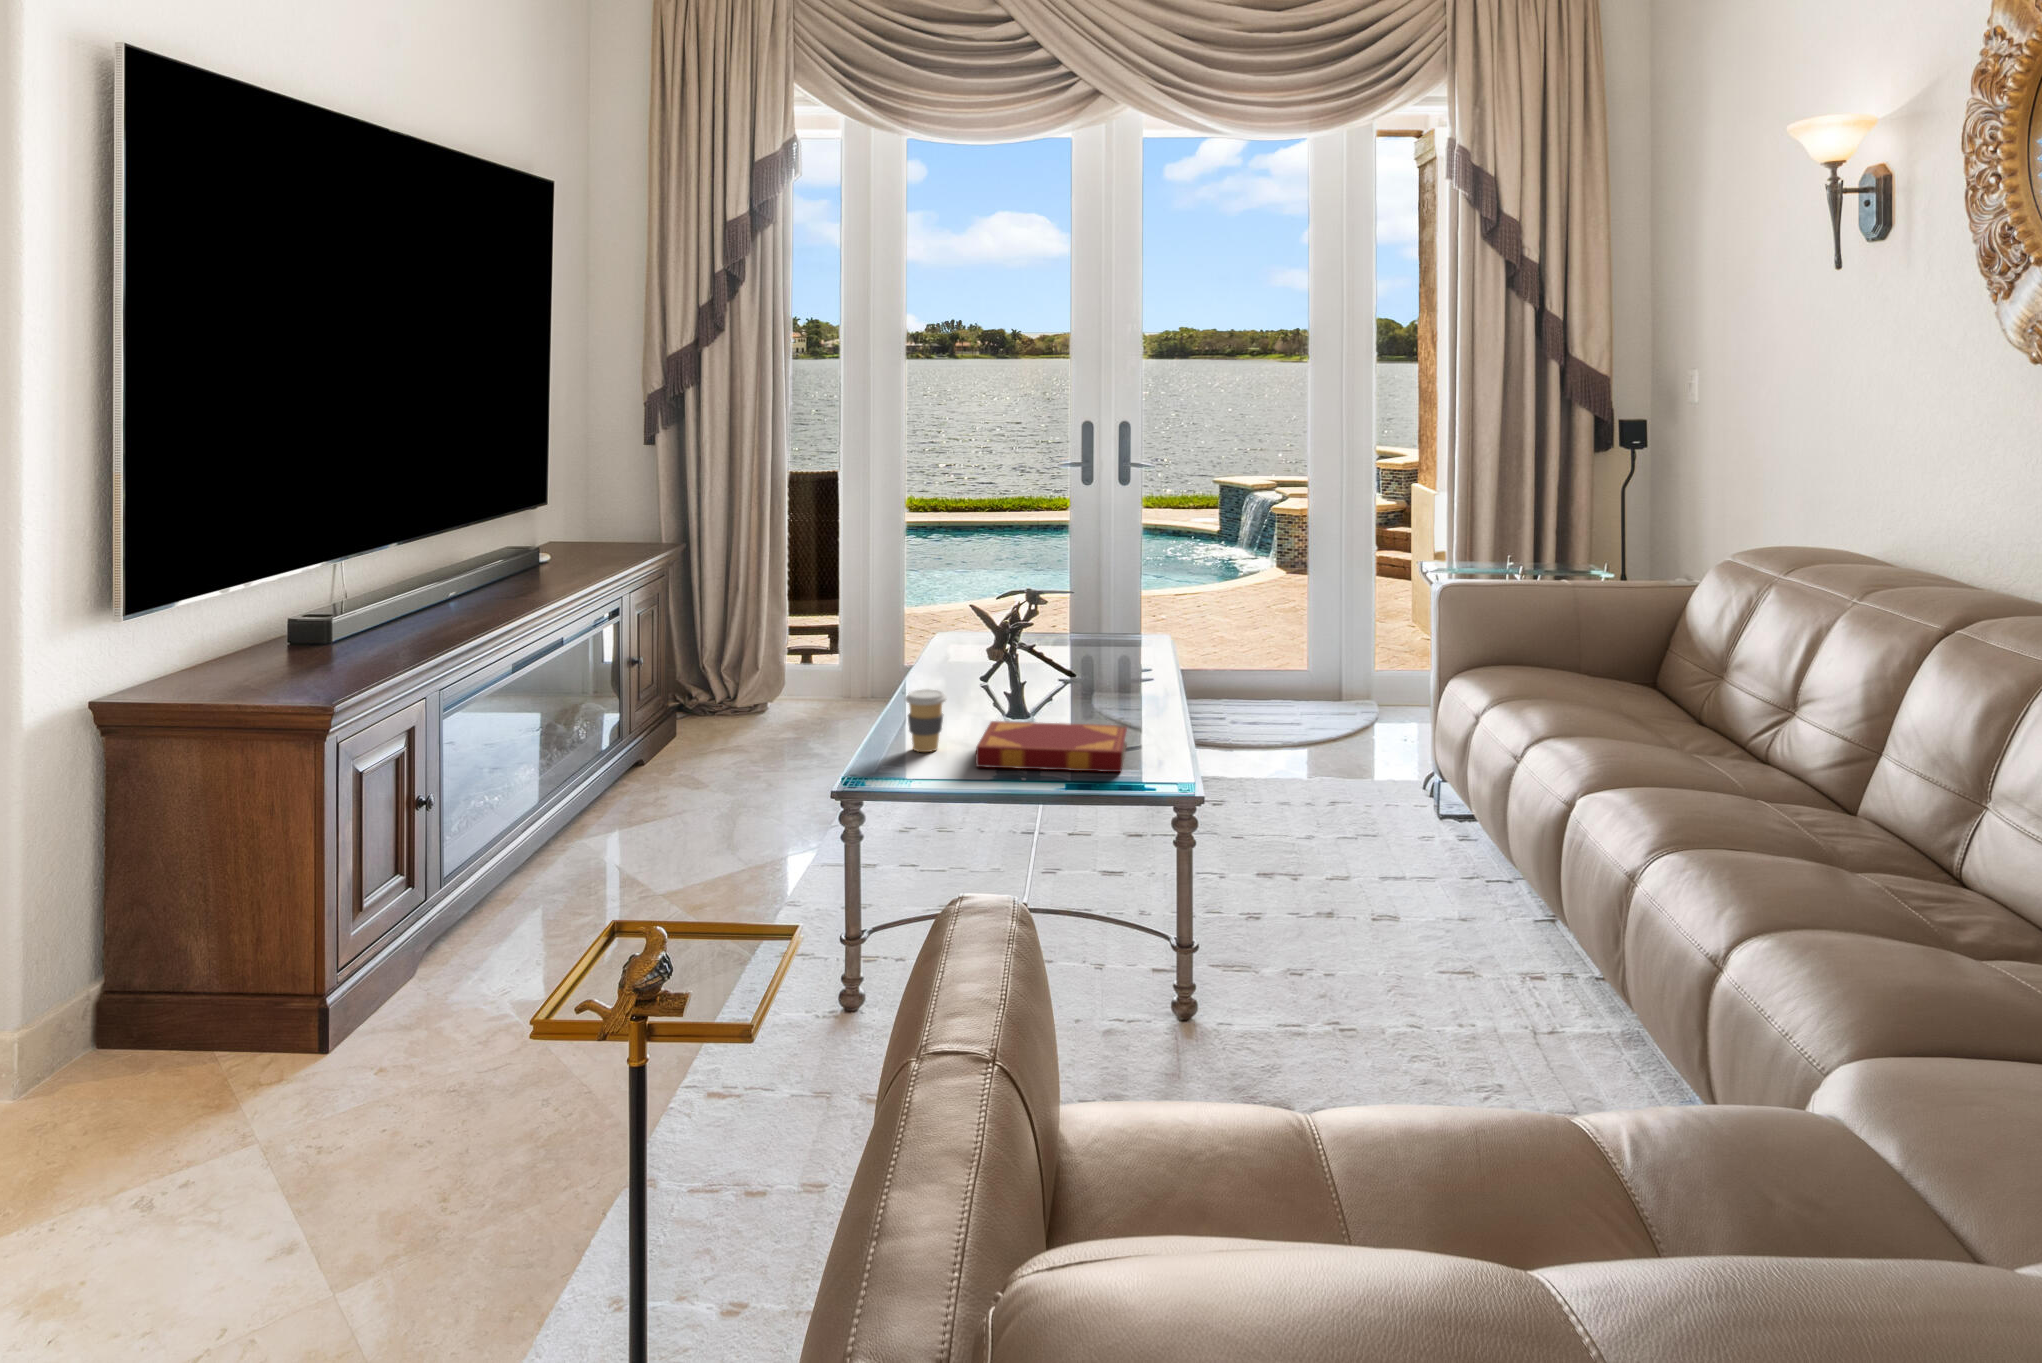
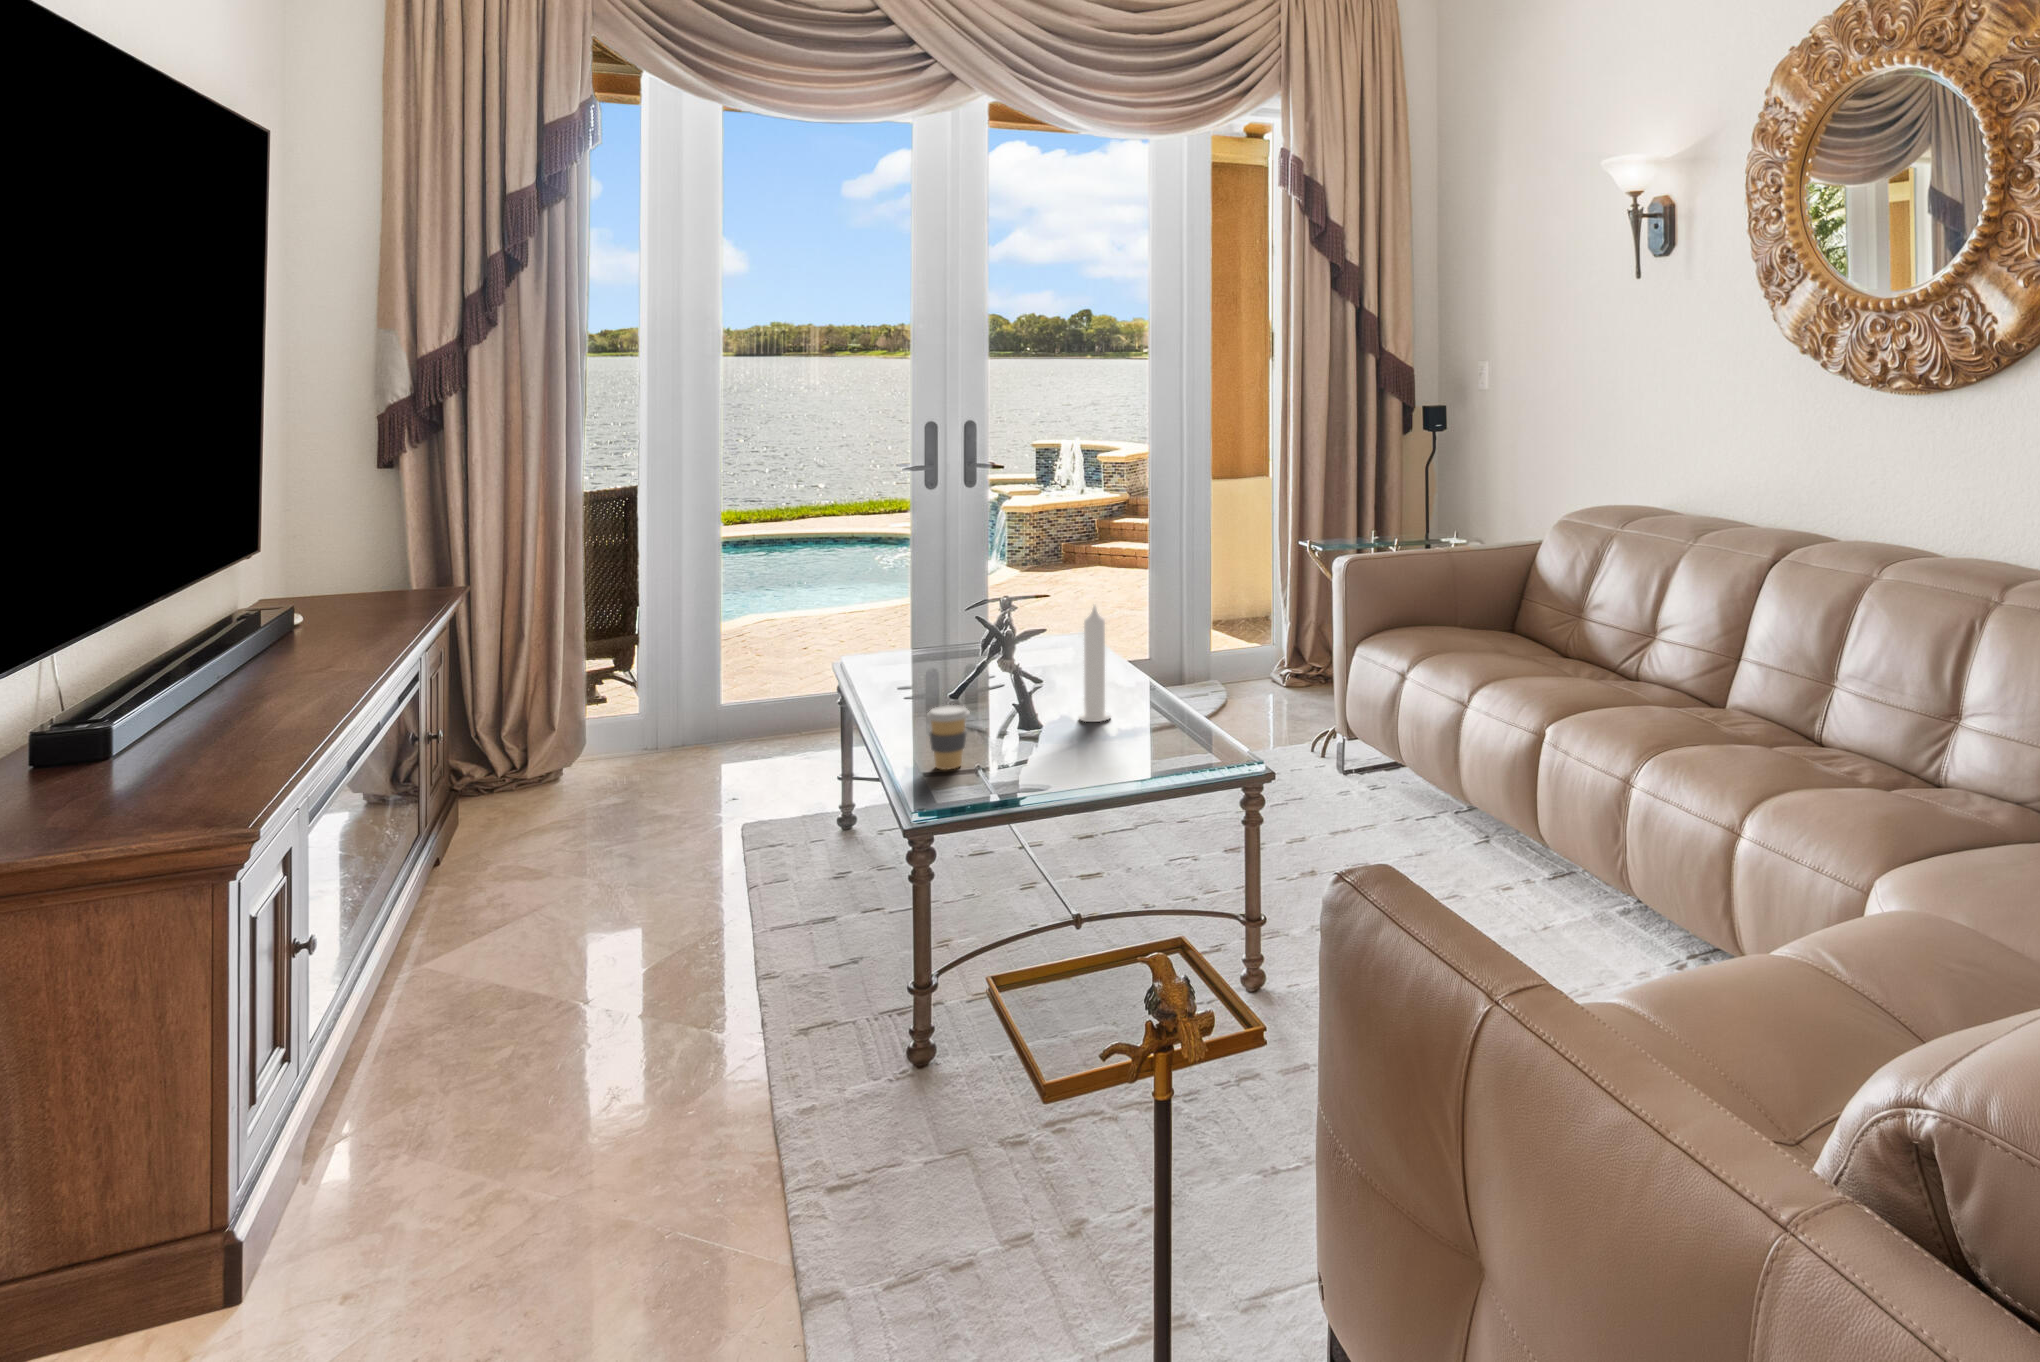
candle: none [1086,604,1119,725] -> present [1079,606,1111,722]
hardback book: present [976,721,1127,772] -> none [1005,717,1163,774]

